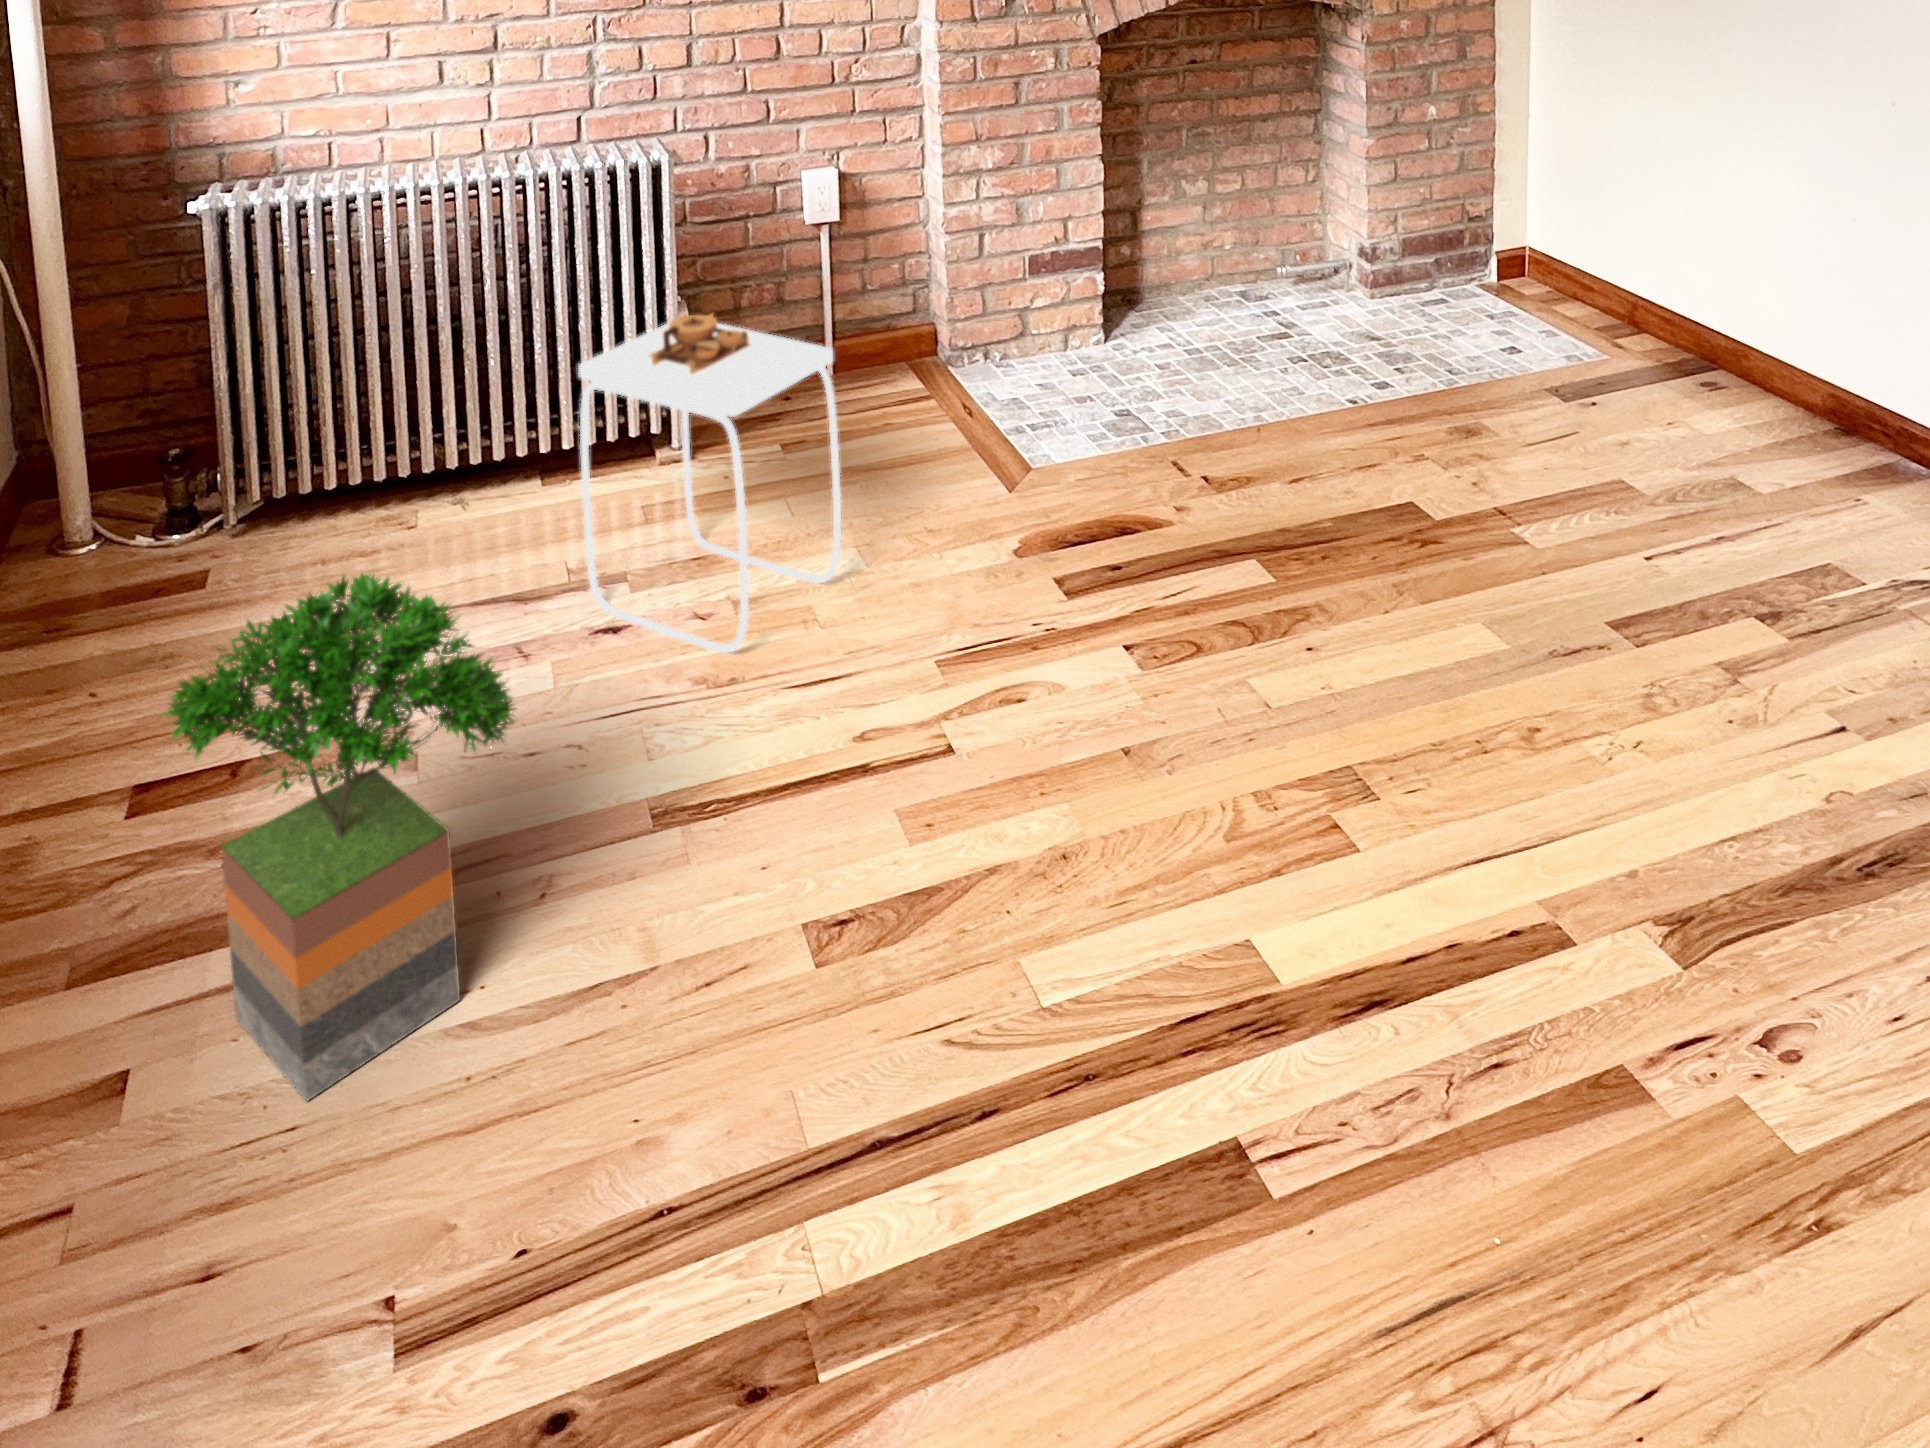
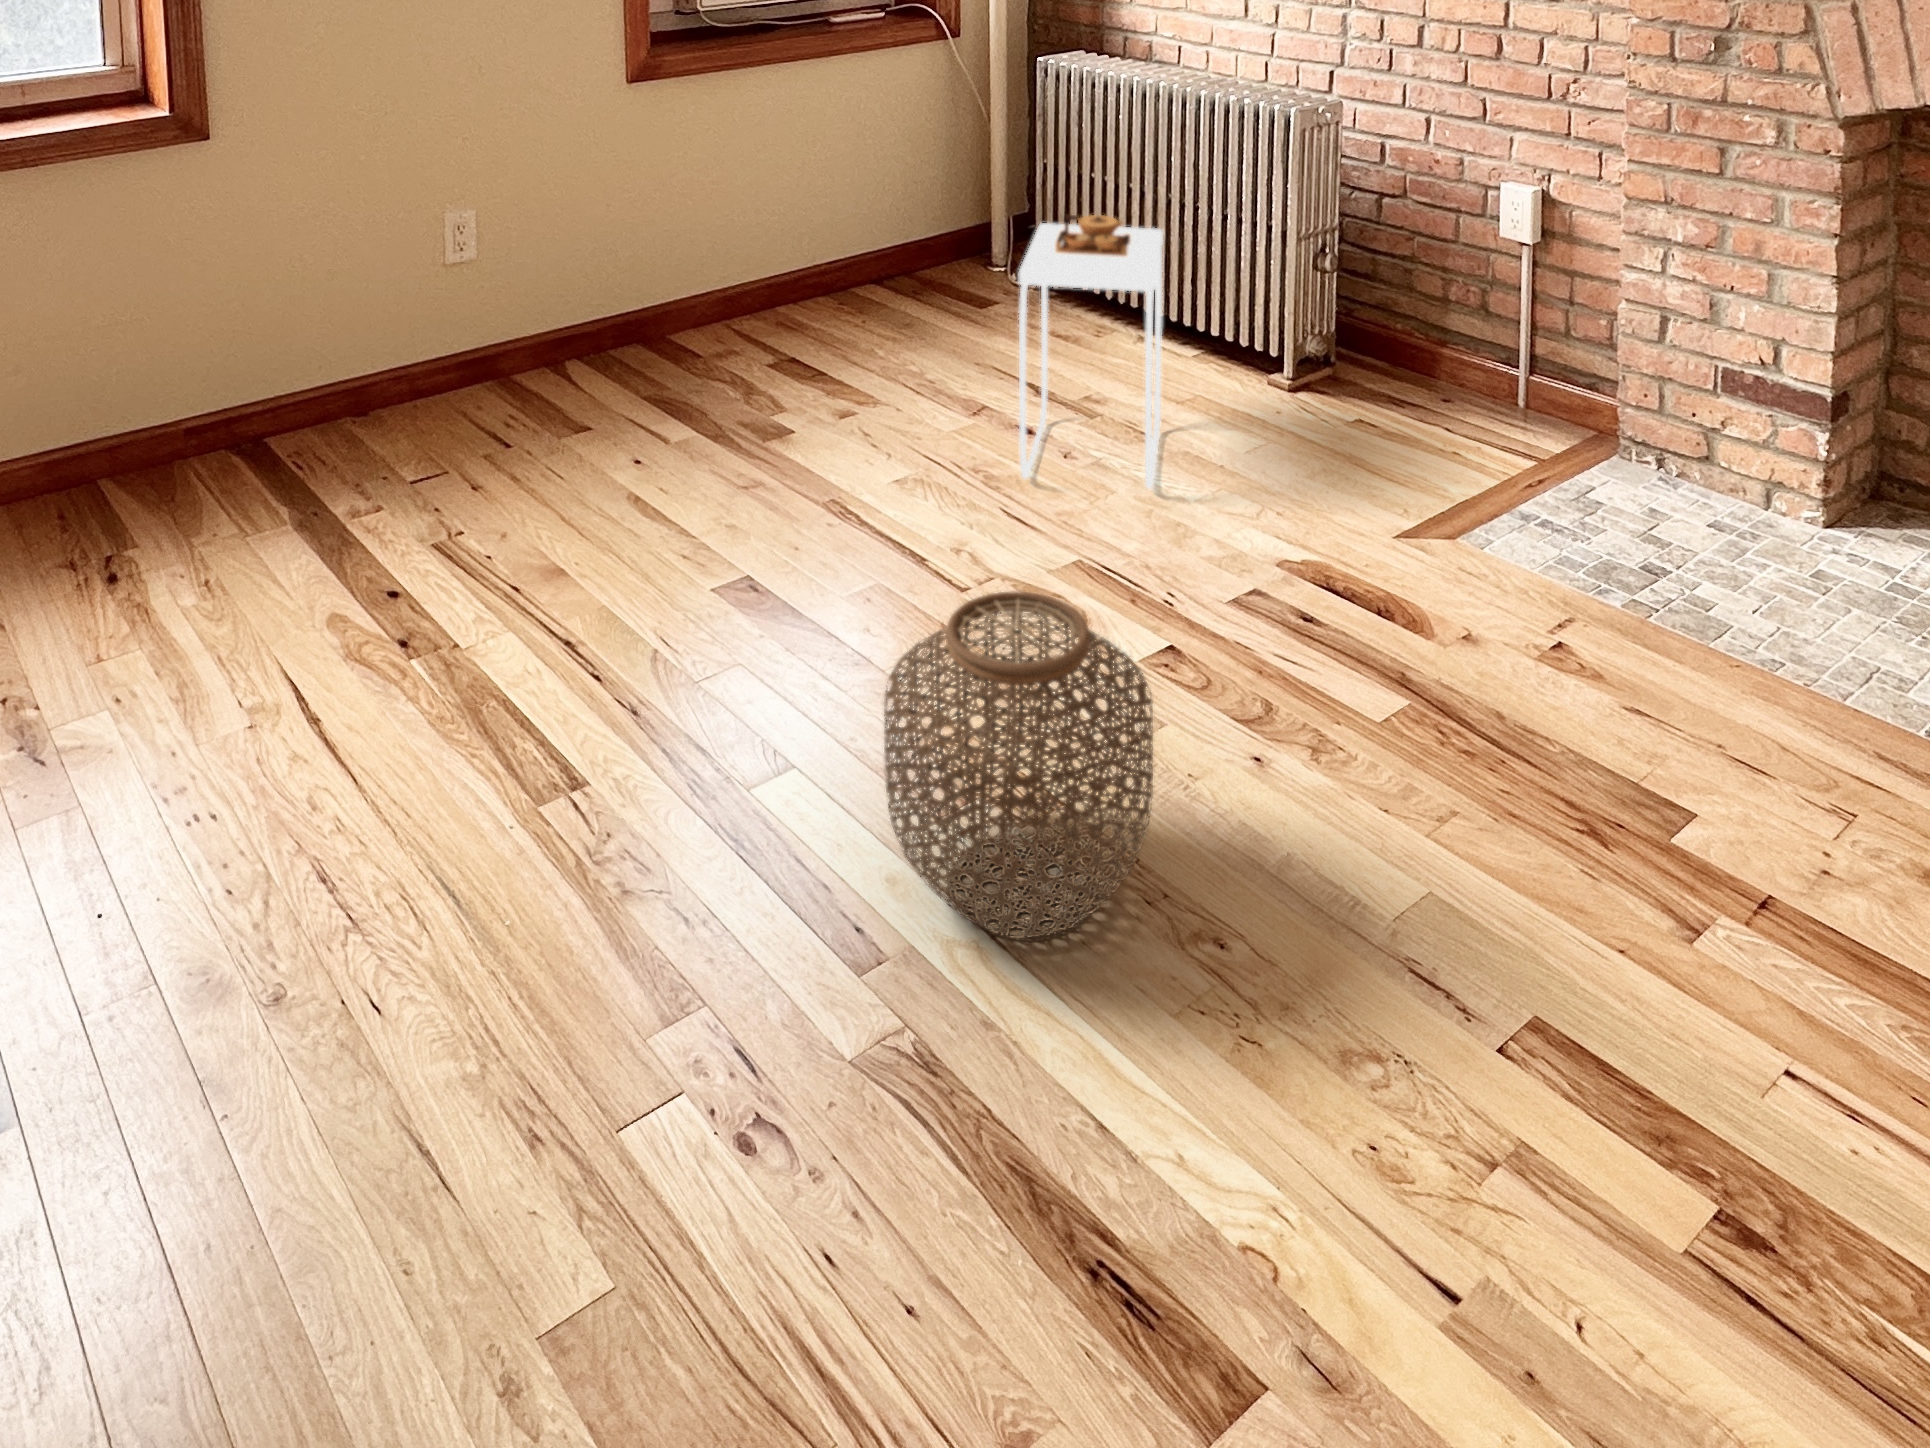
woven basket: none [1316,554,1576,875] -> present [884,591,1153,938]
potted tree: present [164,573,517,1101] -> none [566,225,731,498]

